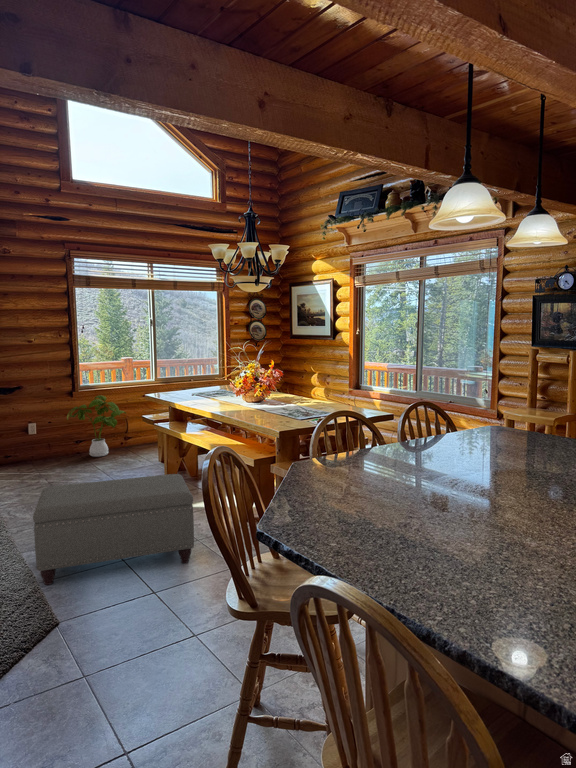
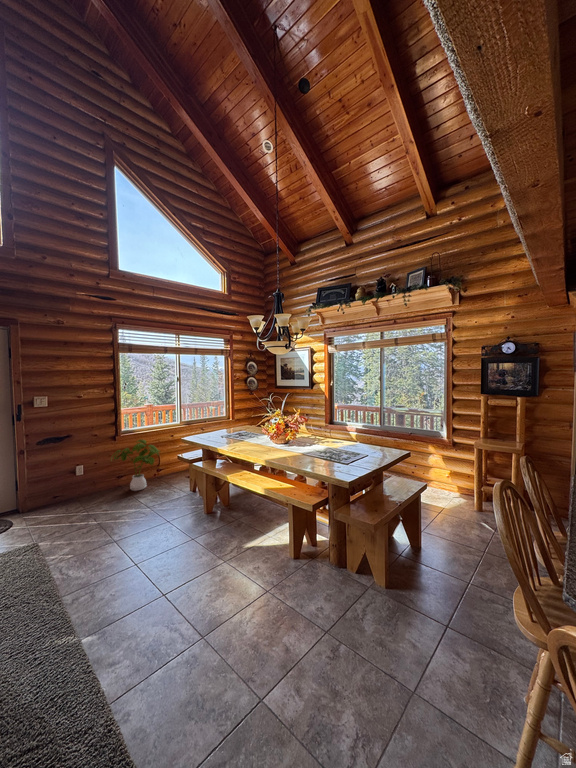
ottoman: present [33,474,194,585] -> none [111,526,281,701]

